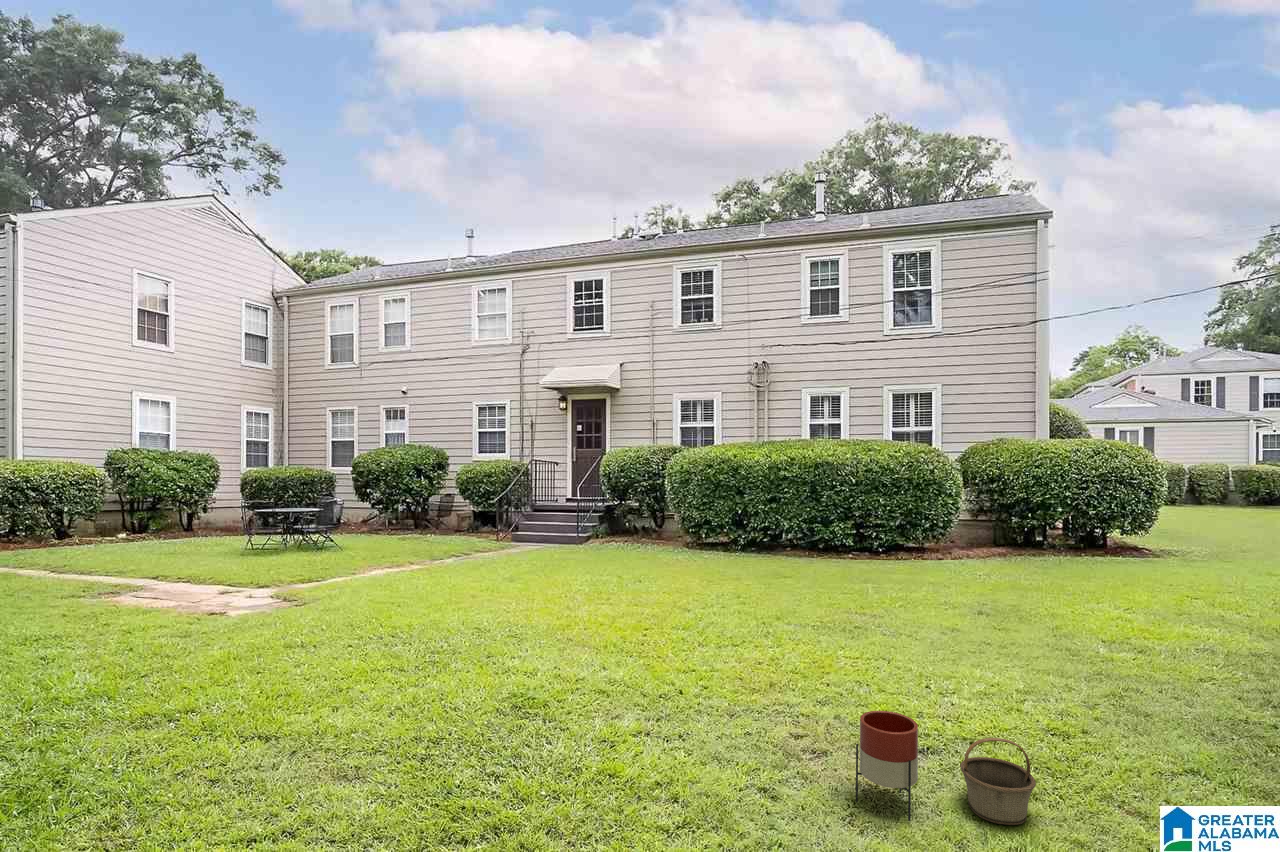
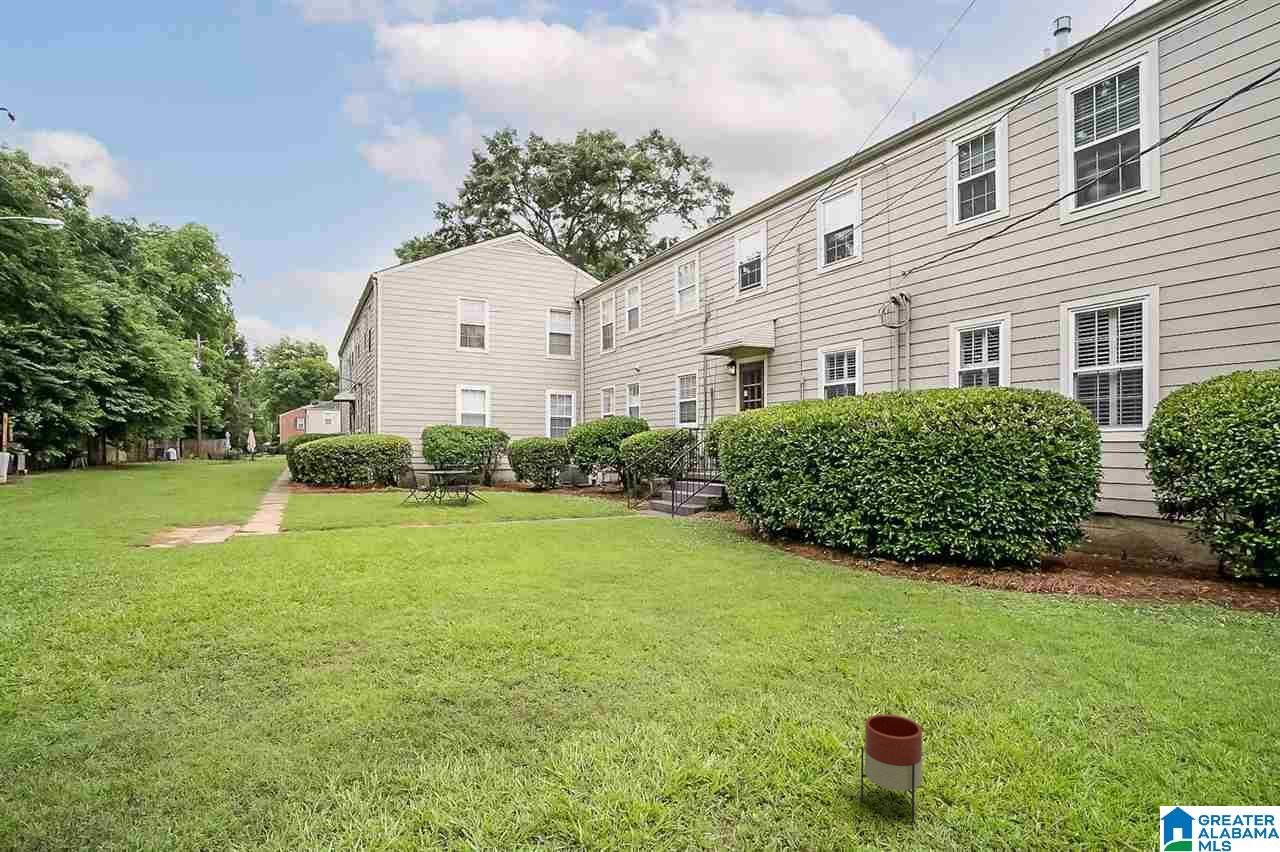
basket: present [960,738,1036,825] -> none [964,741,1038,826]

